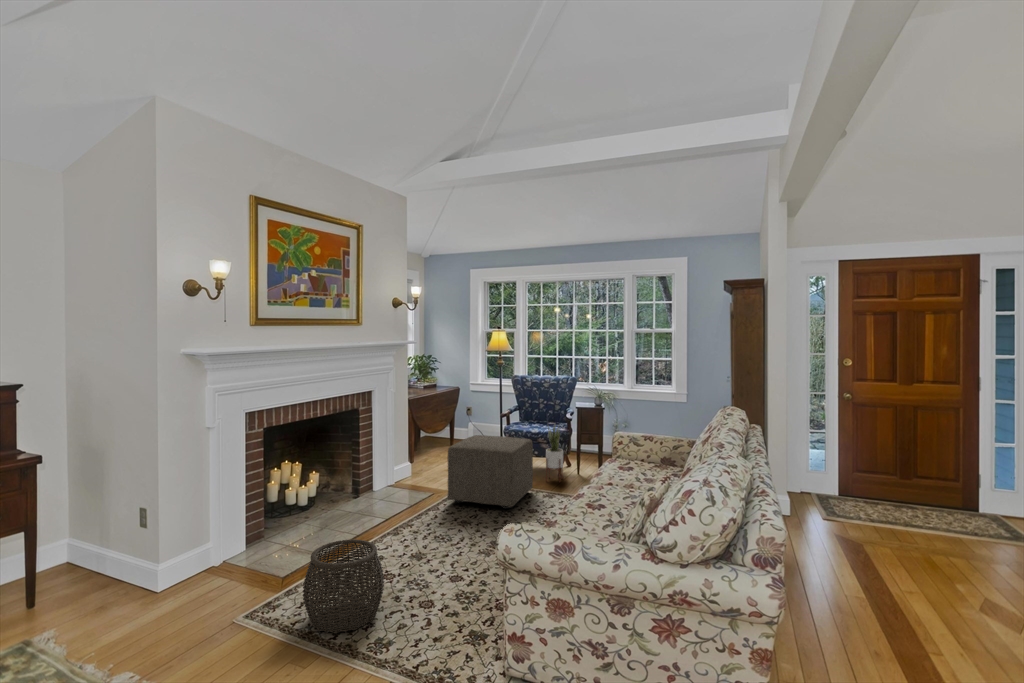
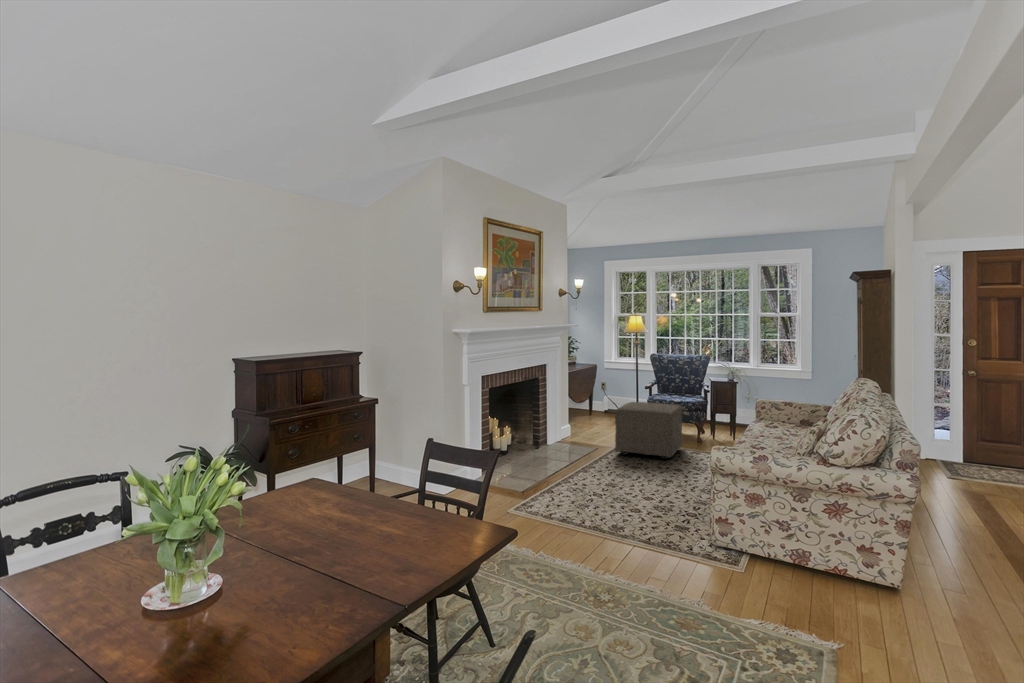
potted plant: present [546,425,563,482] -> none [689,393,704,443]
woven basket: present [303,539,385,633] -> none [556,462,610,520]

